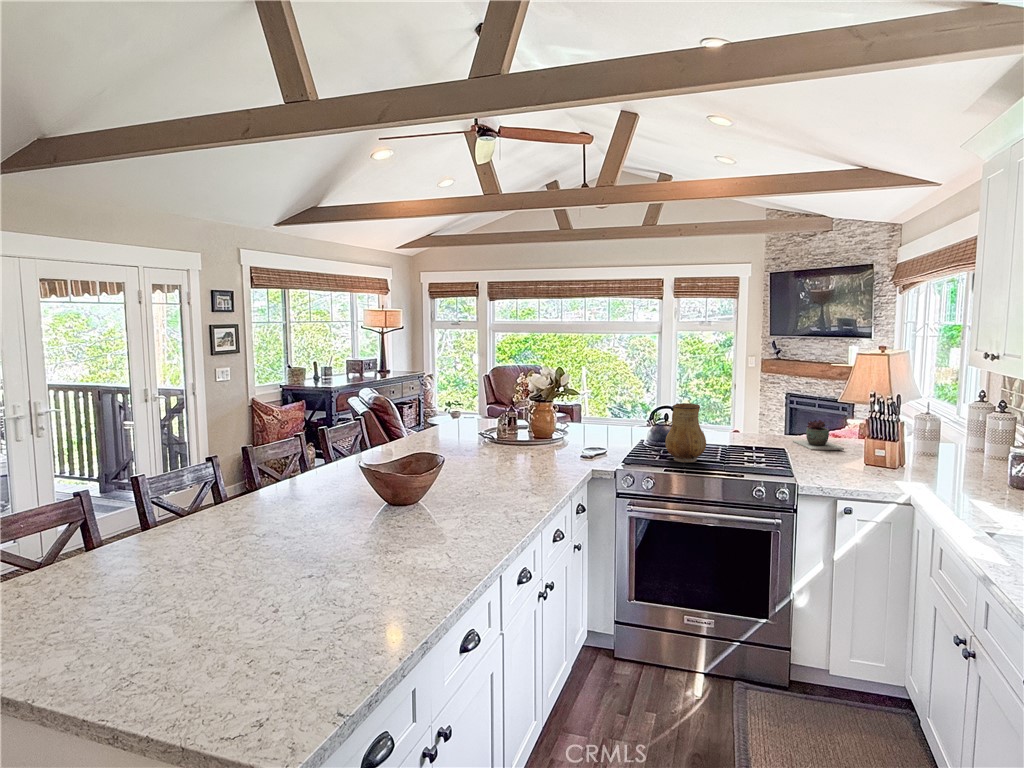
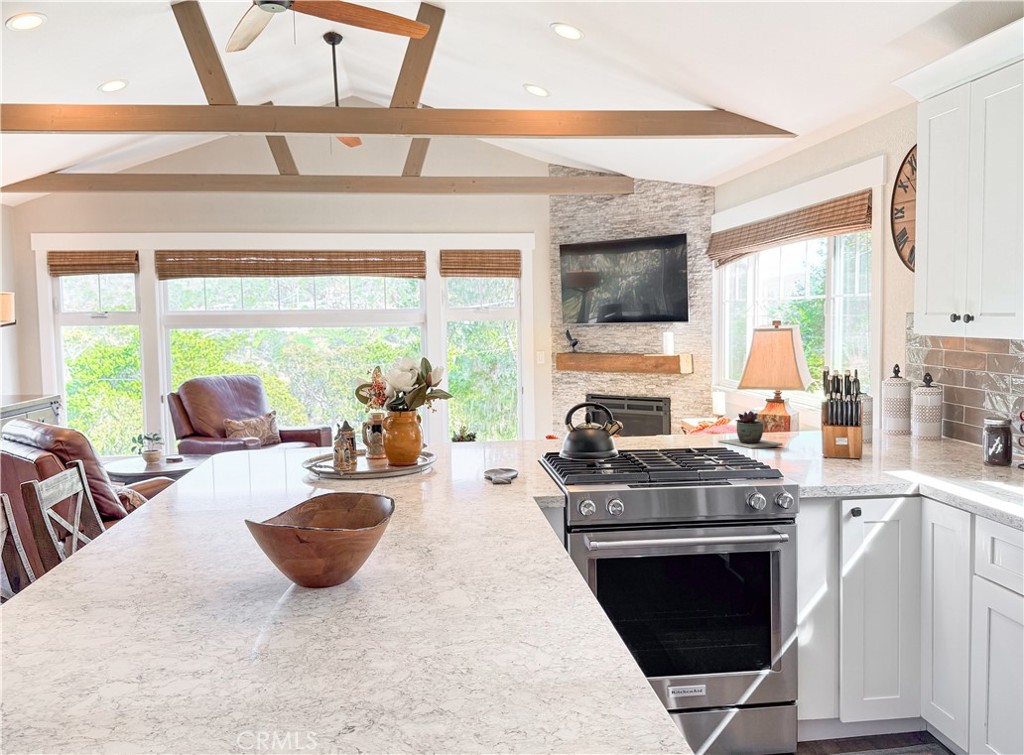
ceramic pitcher: present [665,403,706,462] -> none [624,394,679,474]

